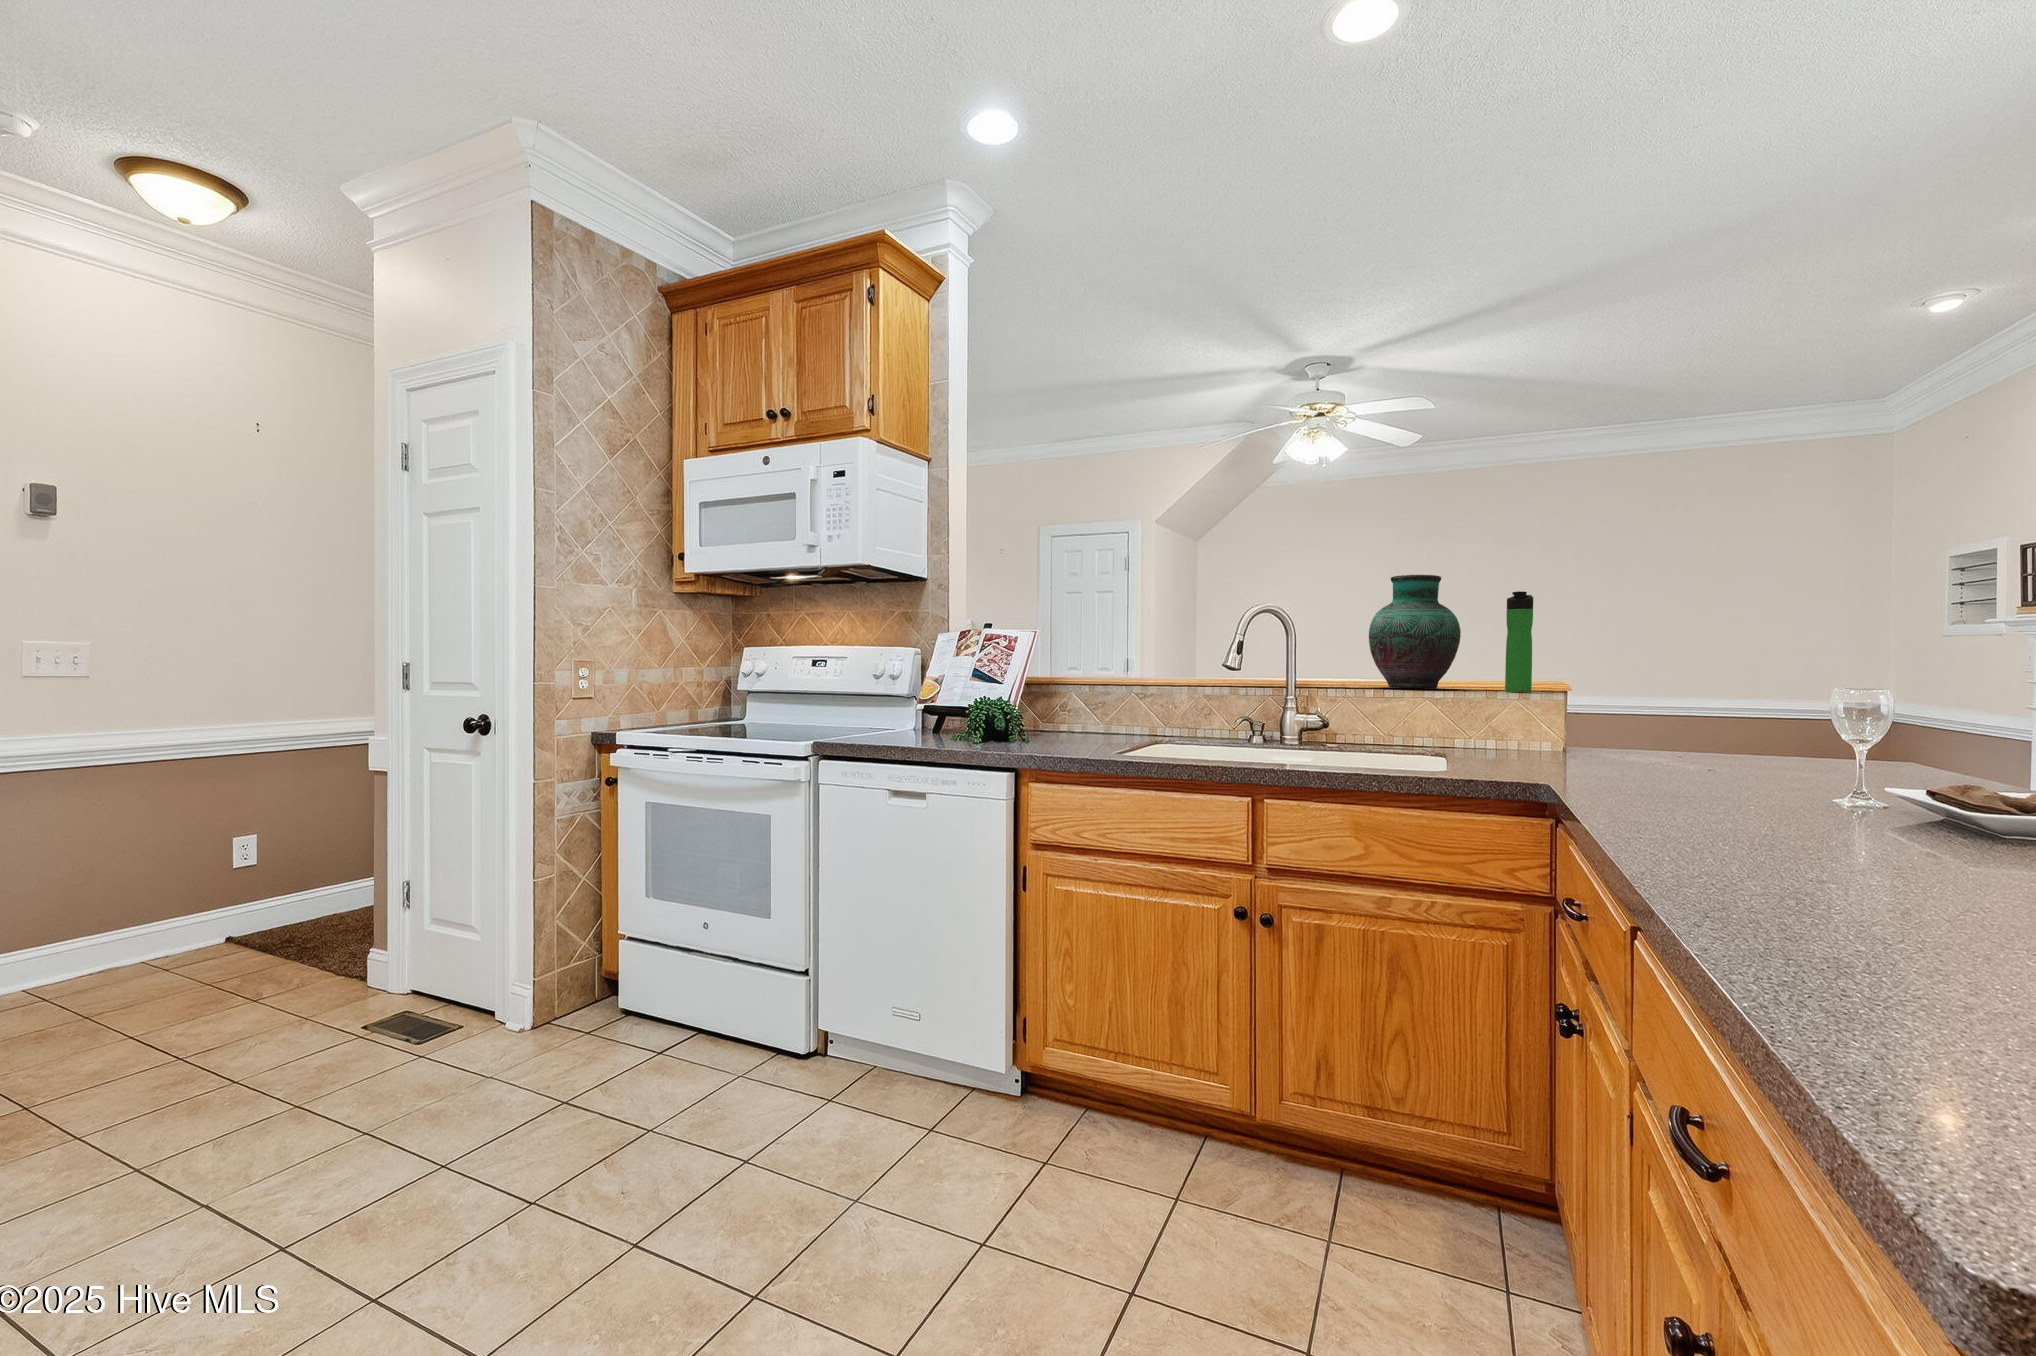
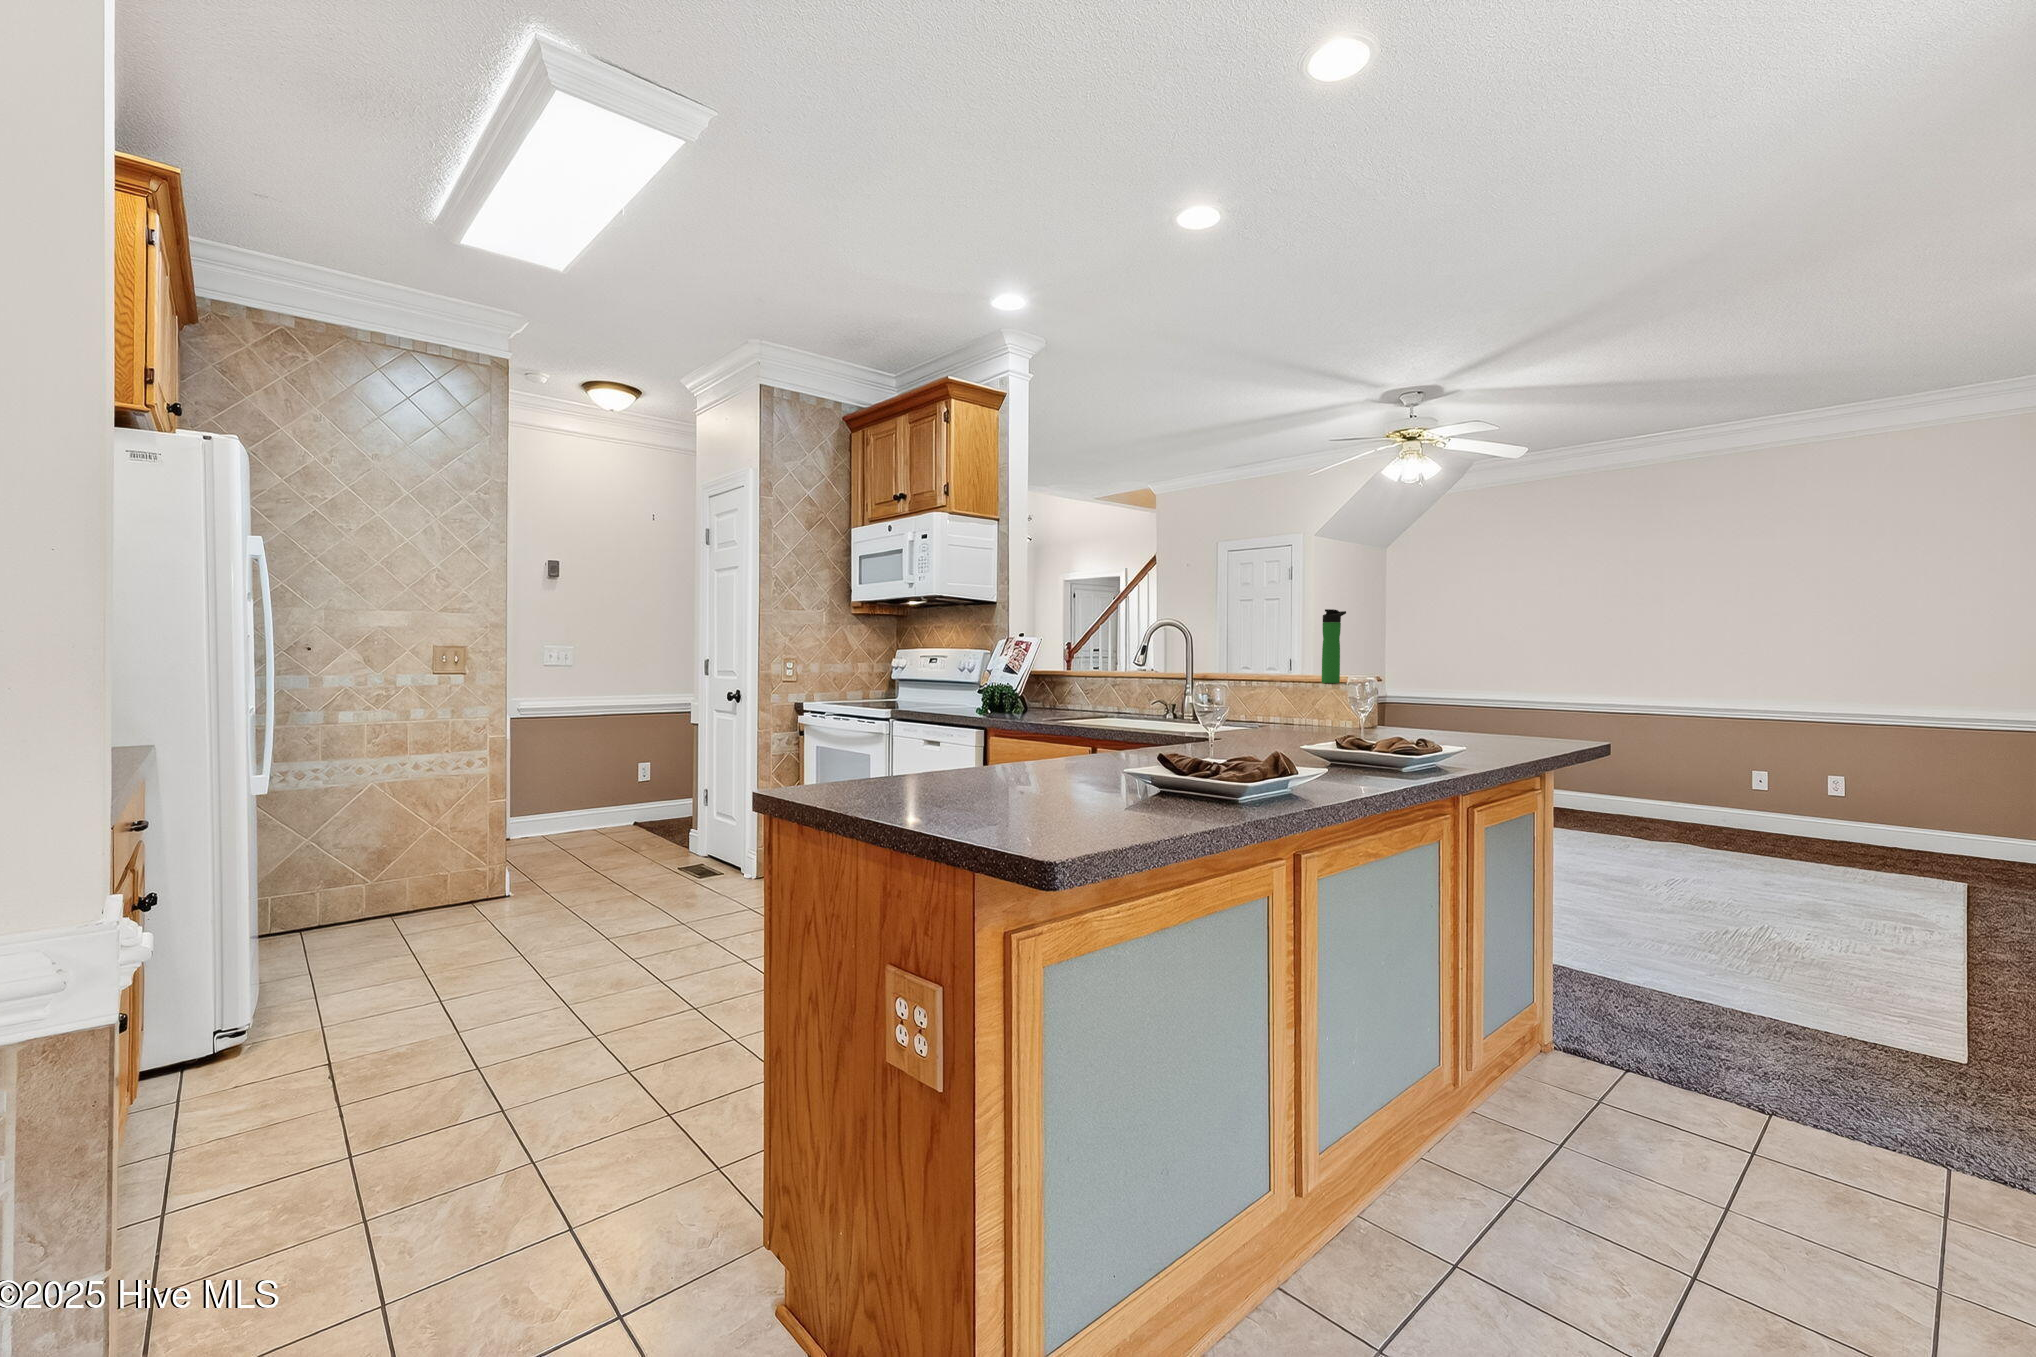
vase: present [1369,575,1461,689] -> none [1244,597,1308,681]

